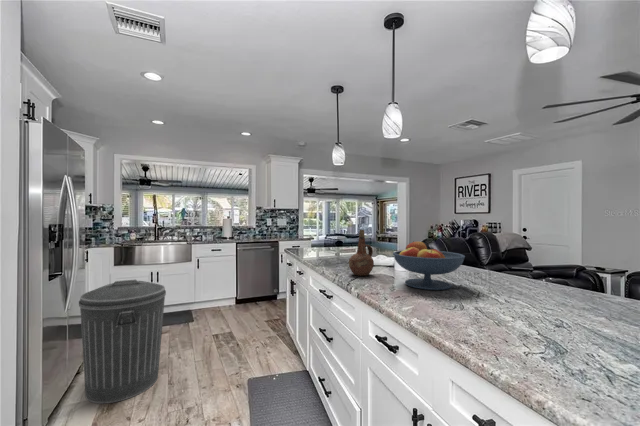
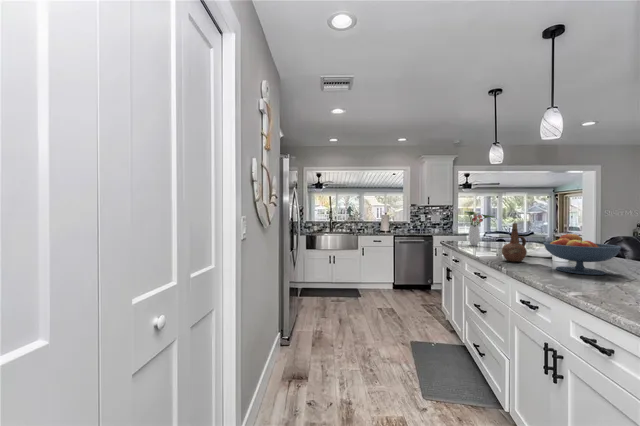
flower arrangement: none [306,214,341,253] -> present [464,211,497,246]
trash can: present [79,280,166,403] -> none [301,256,350,334]

